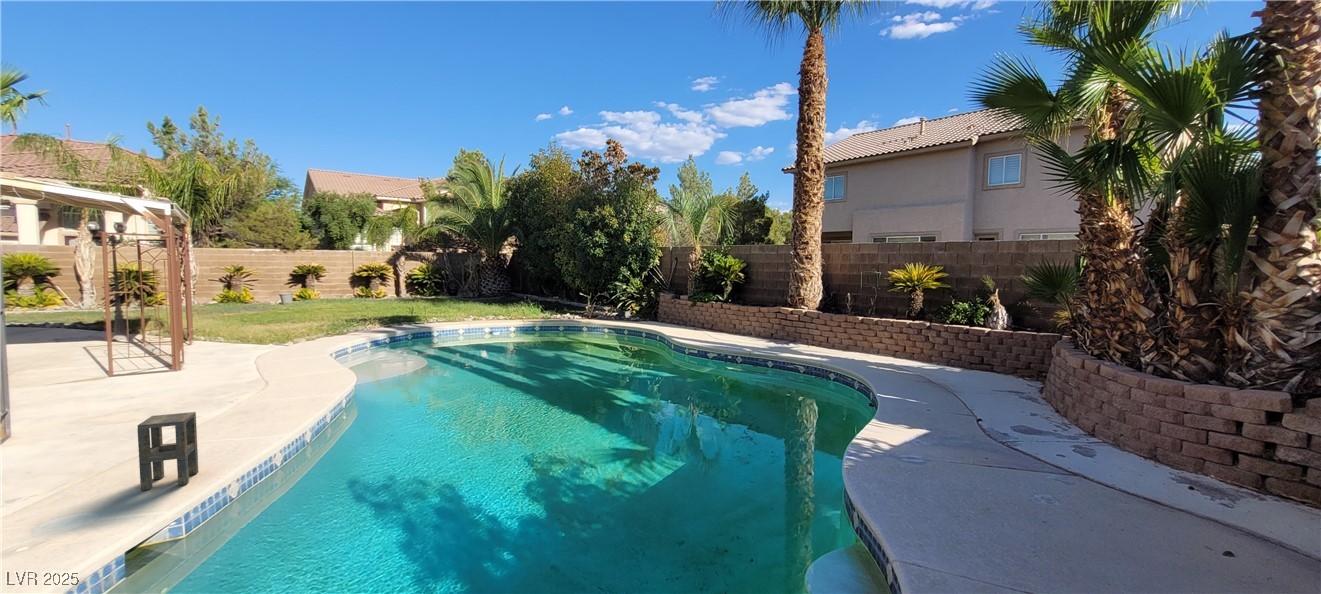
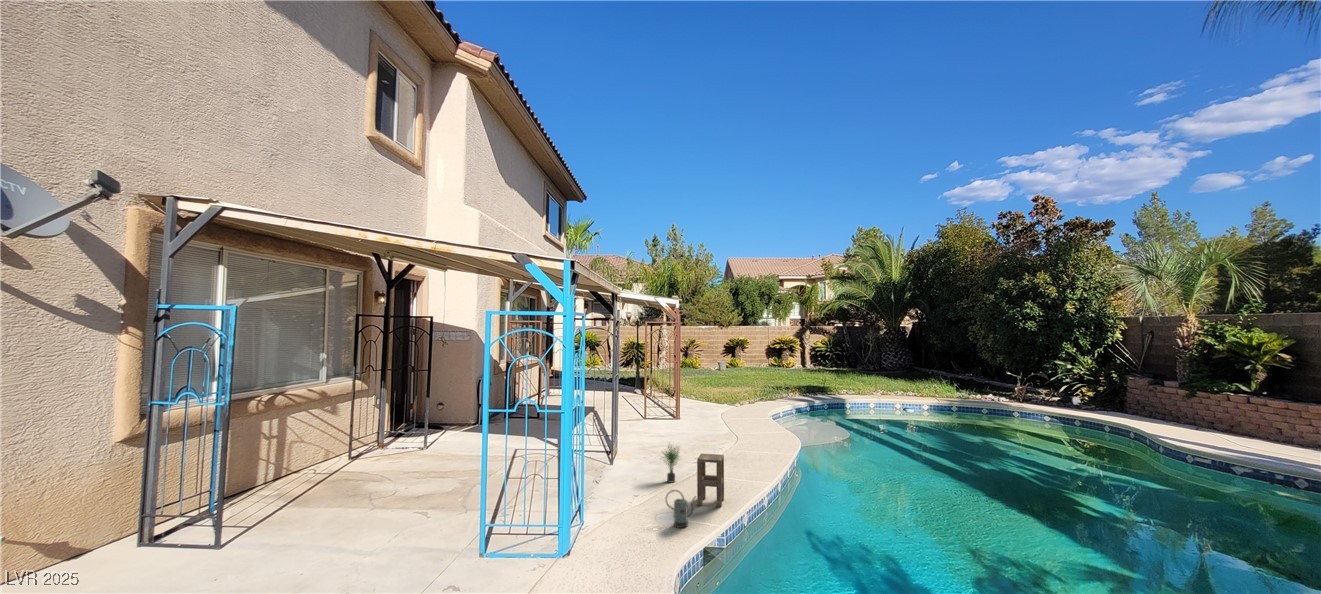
potted plant: none [71,404,132,465] -> present [662,445,679,482]
watering can: none [45,481,119,537] -> present [665,490,695,528]

